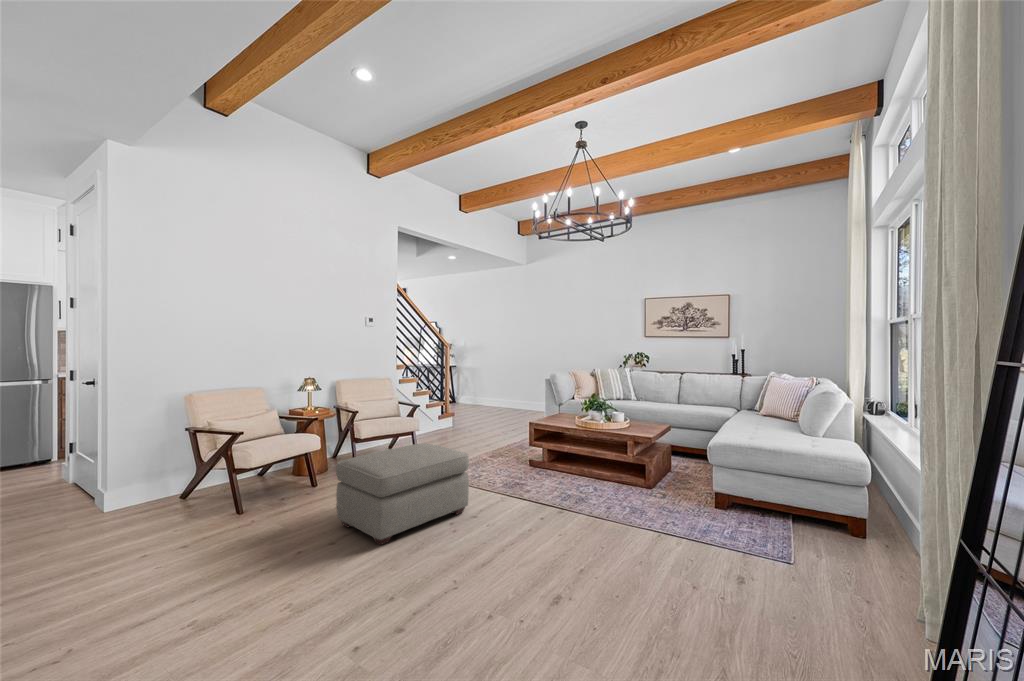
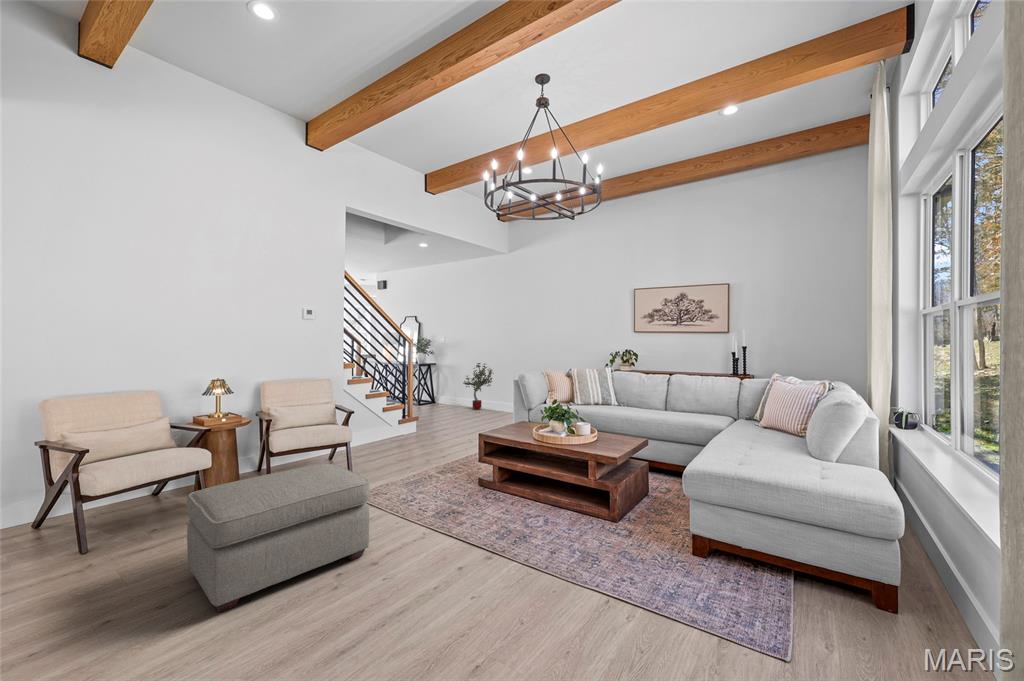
potted tree: none [482,364,512,408] -> present [463,363,494,410]

